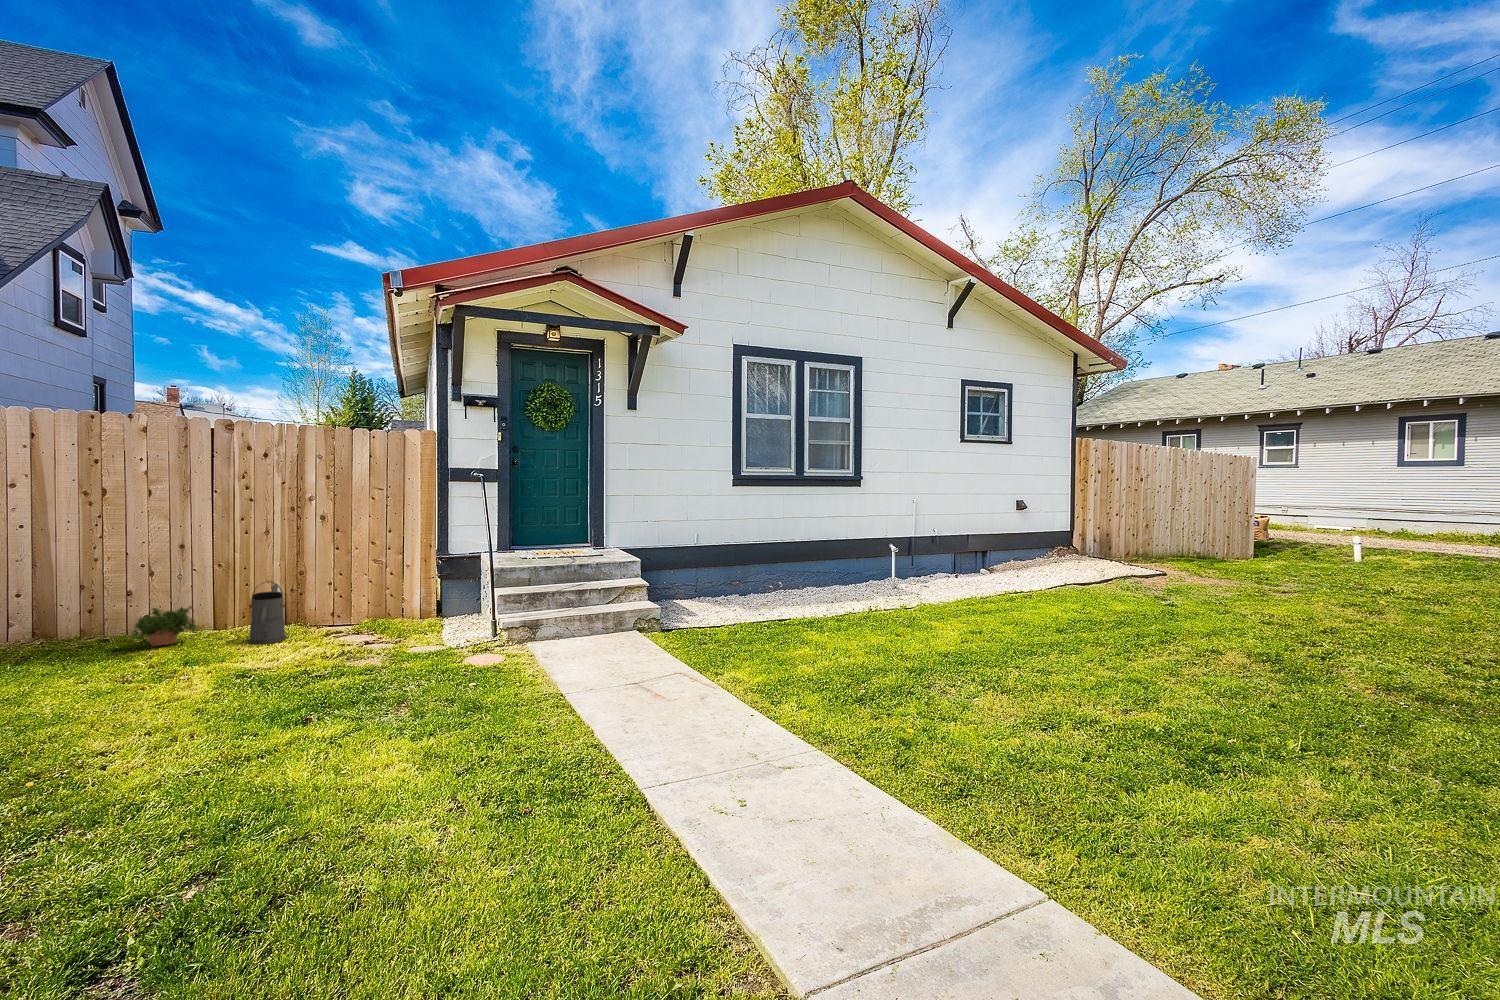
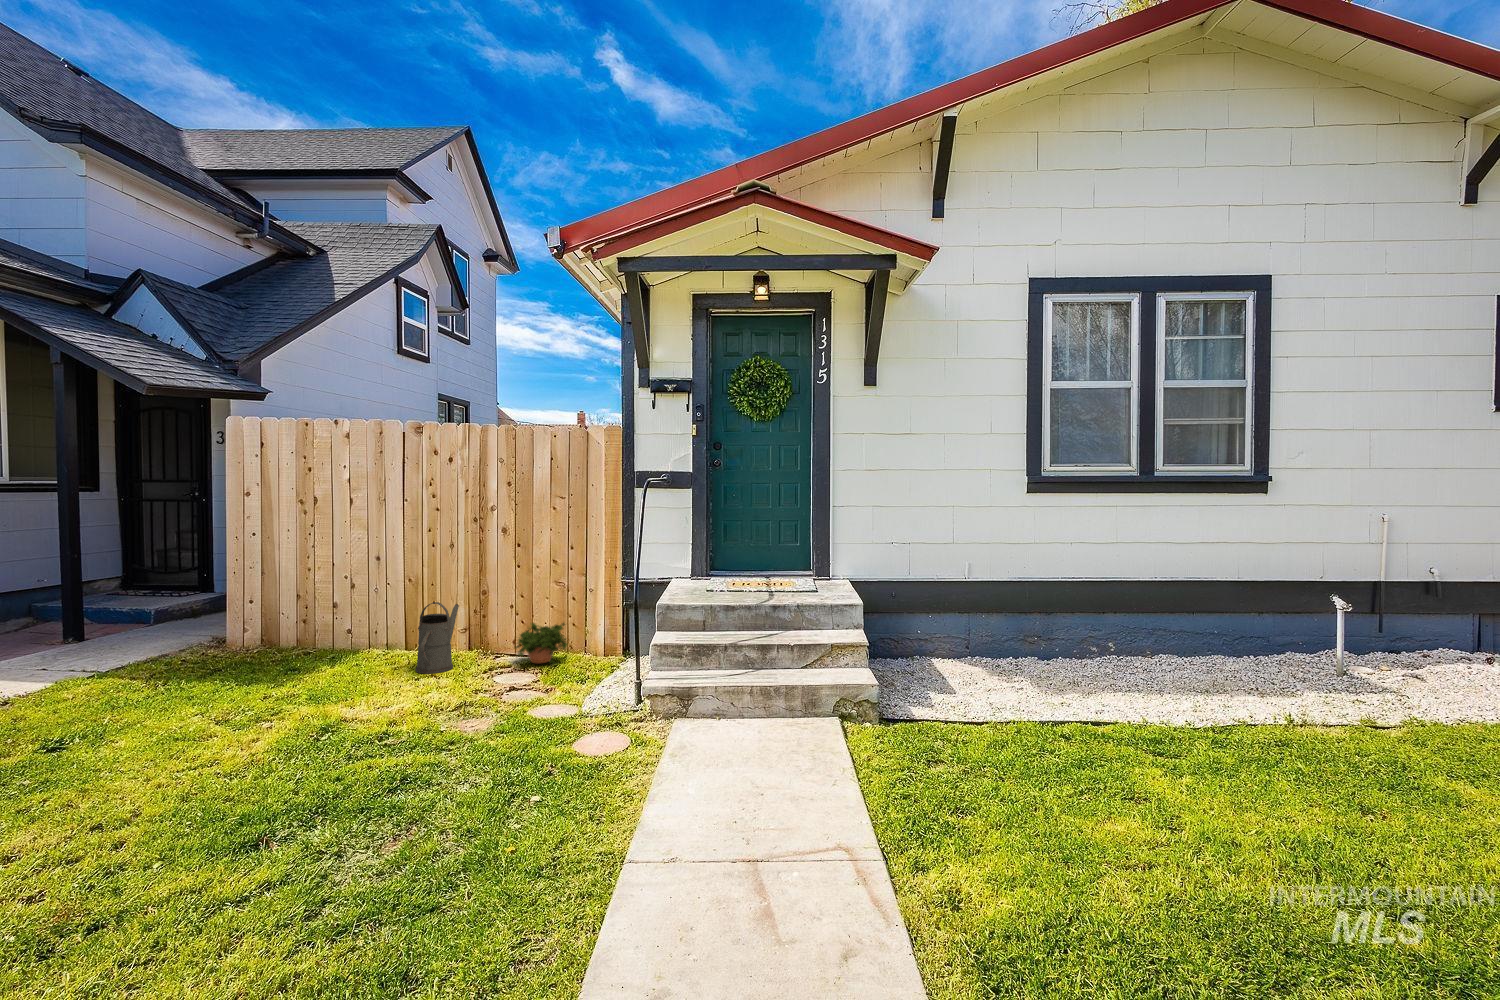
potted plant: present [132,606,196,646] -> present [515,623,568,663]

